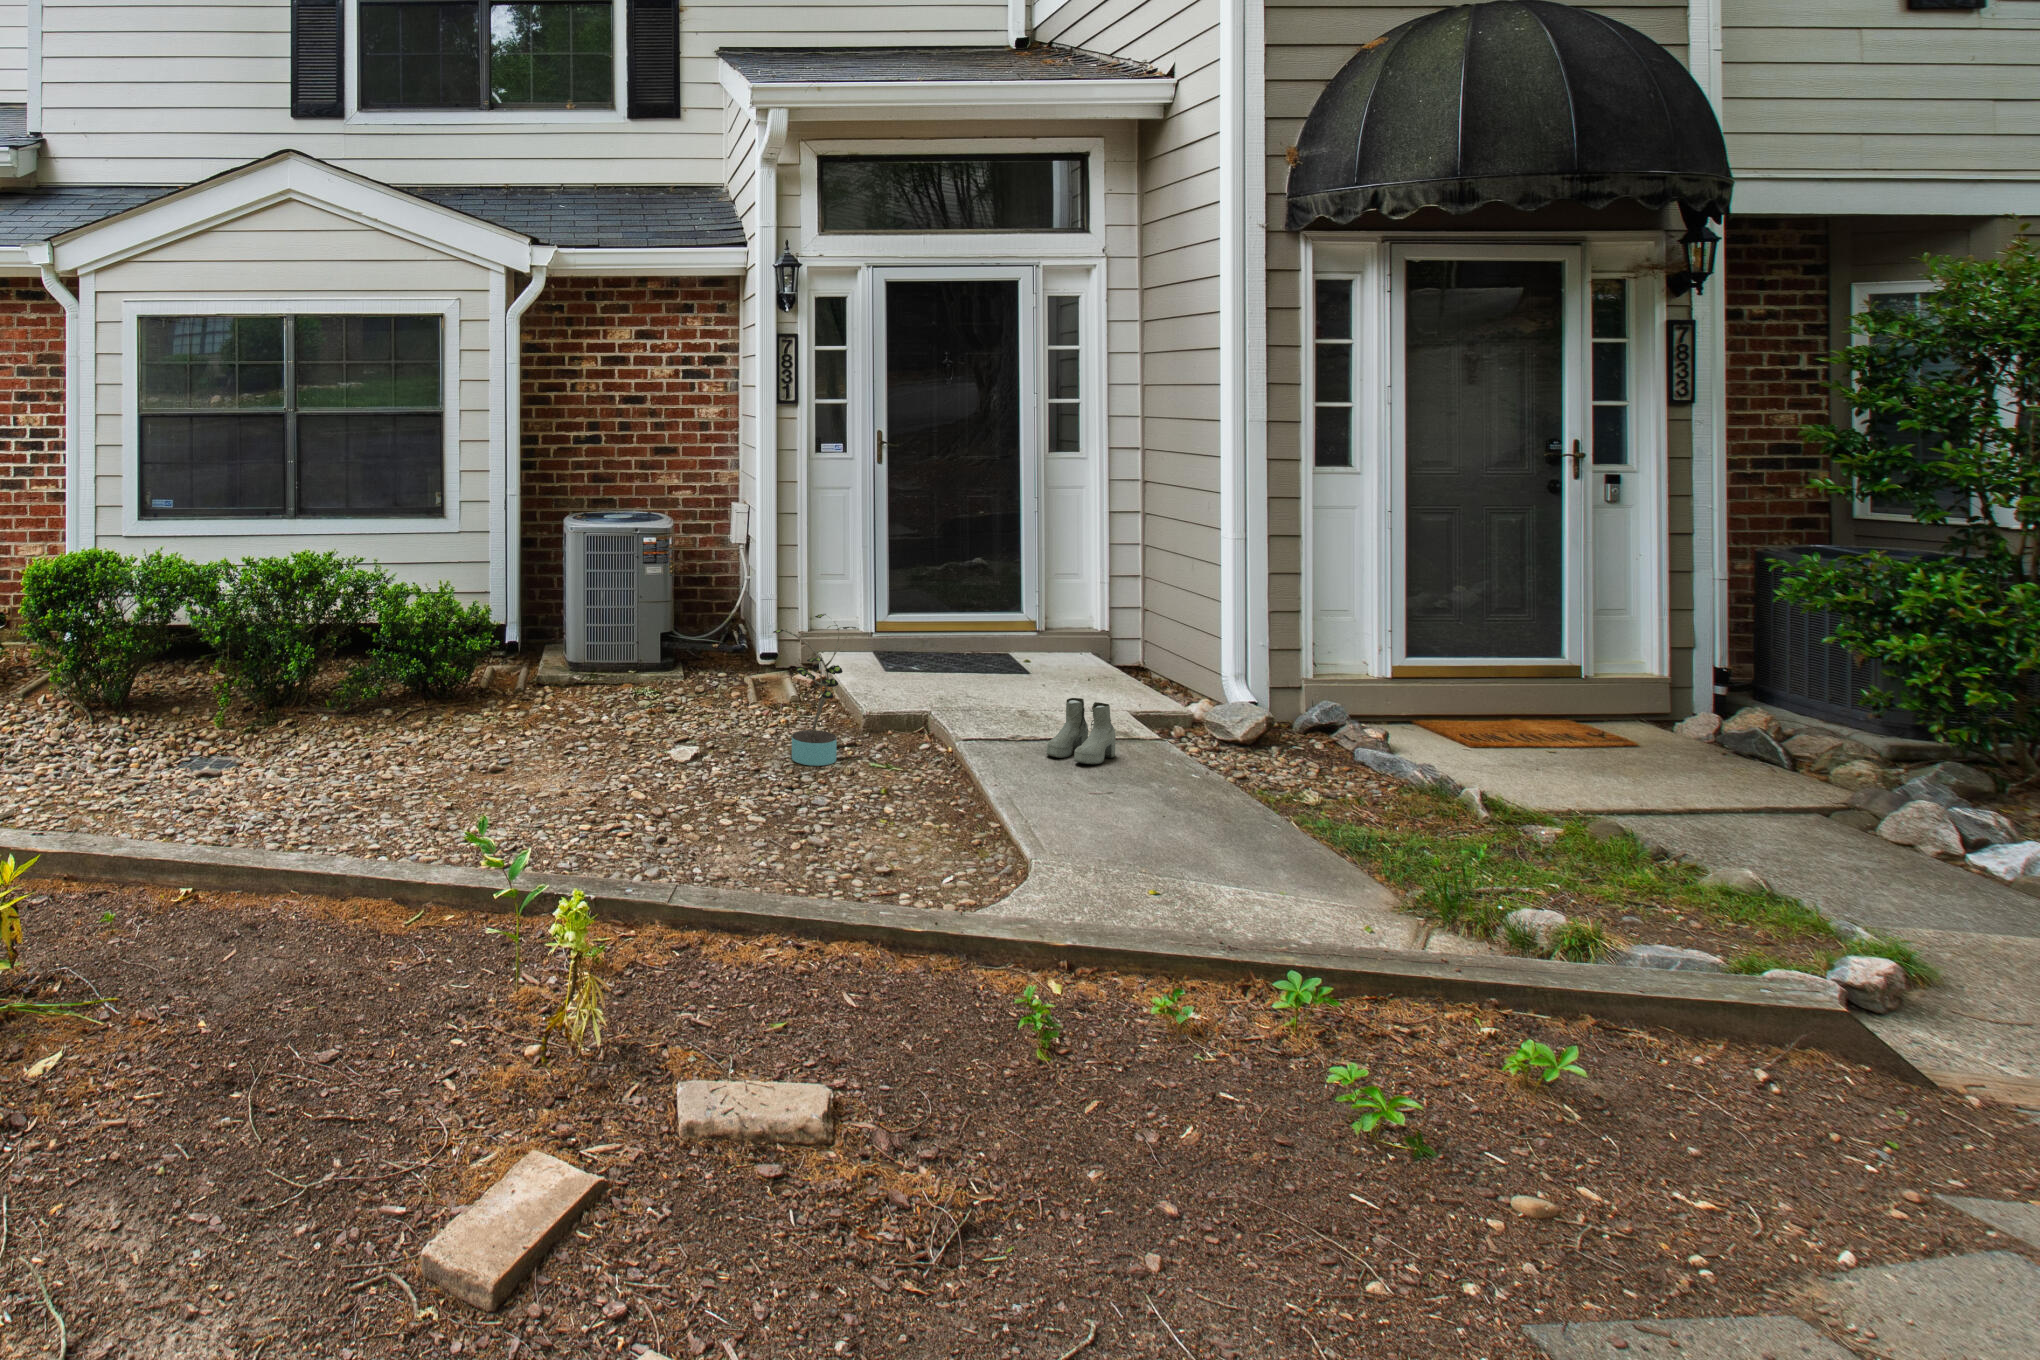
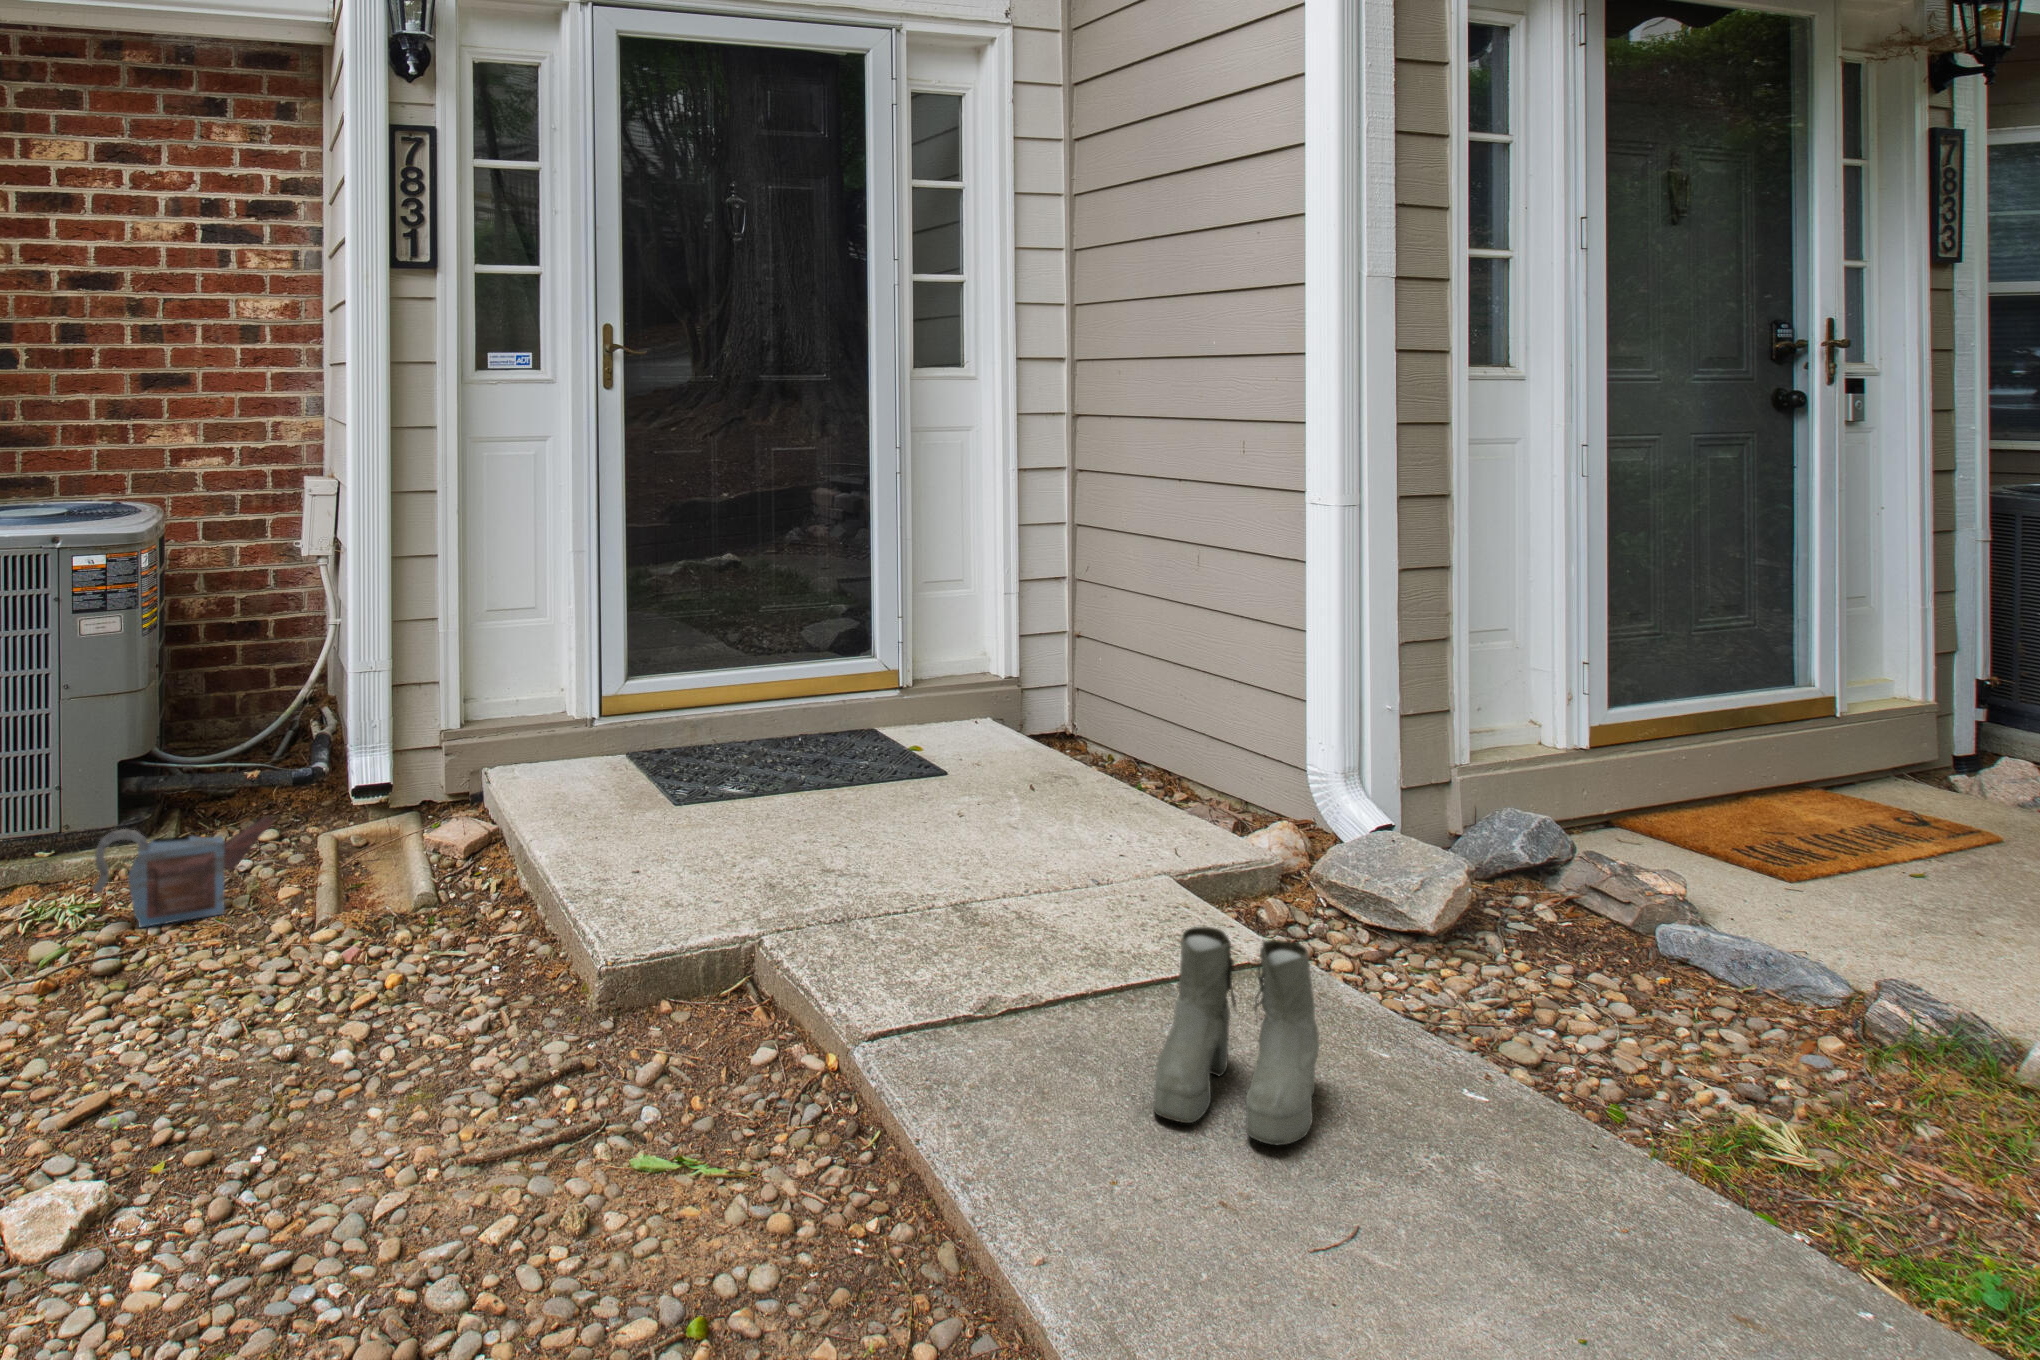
potted plant: present [773,614,856,766] -> none [351,746,609,1247]
watering can: none [662,649,732,689] -> present [93,816,275,927]

